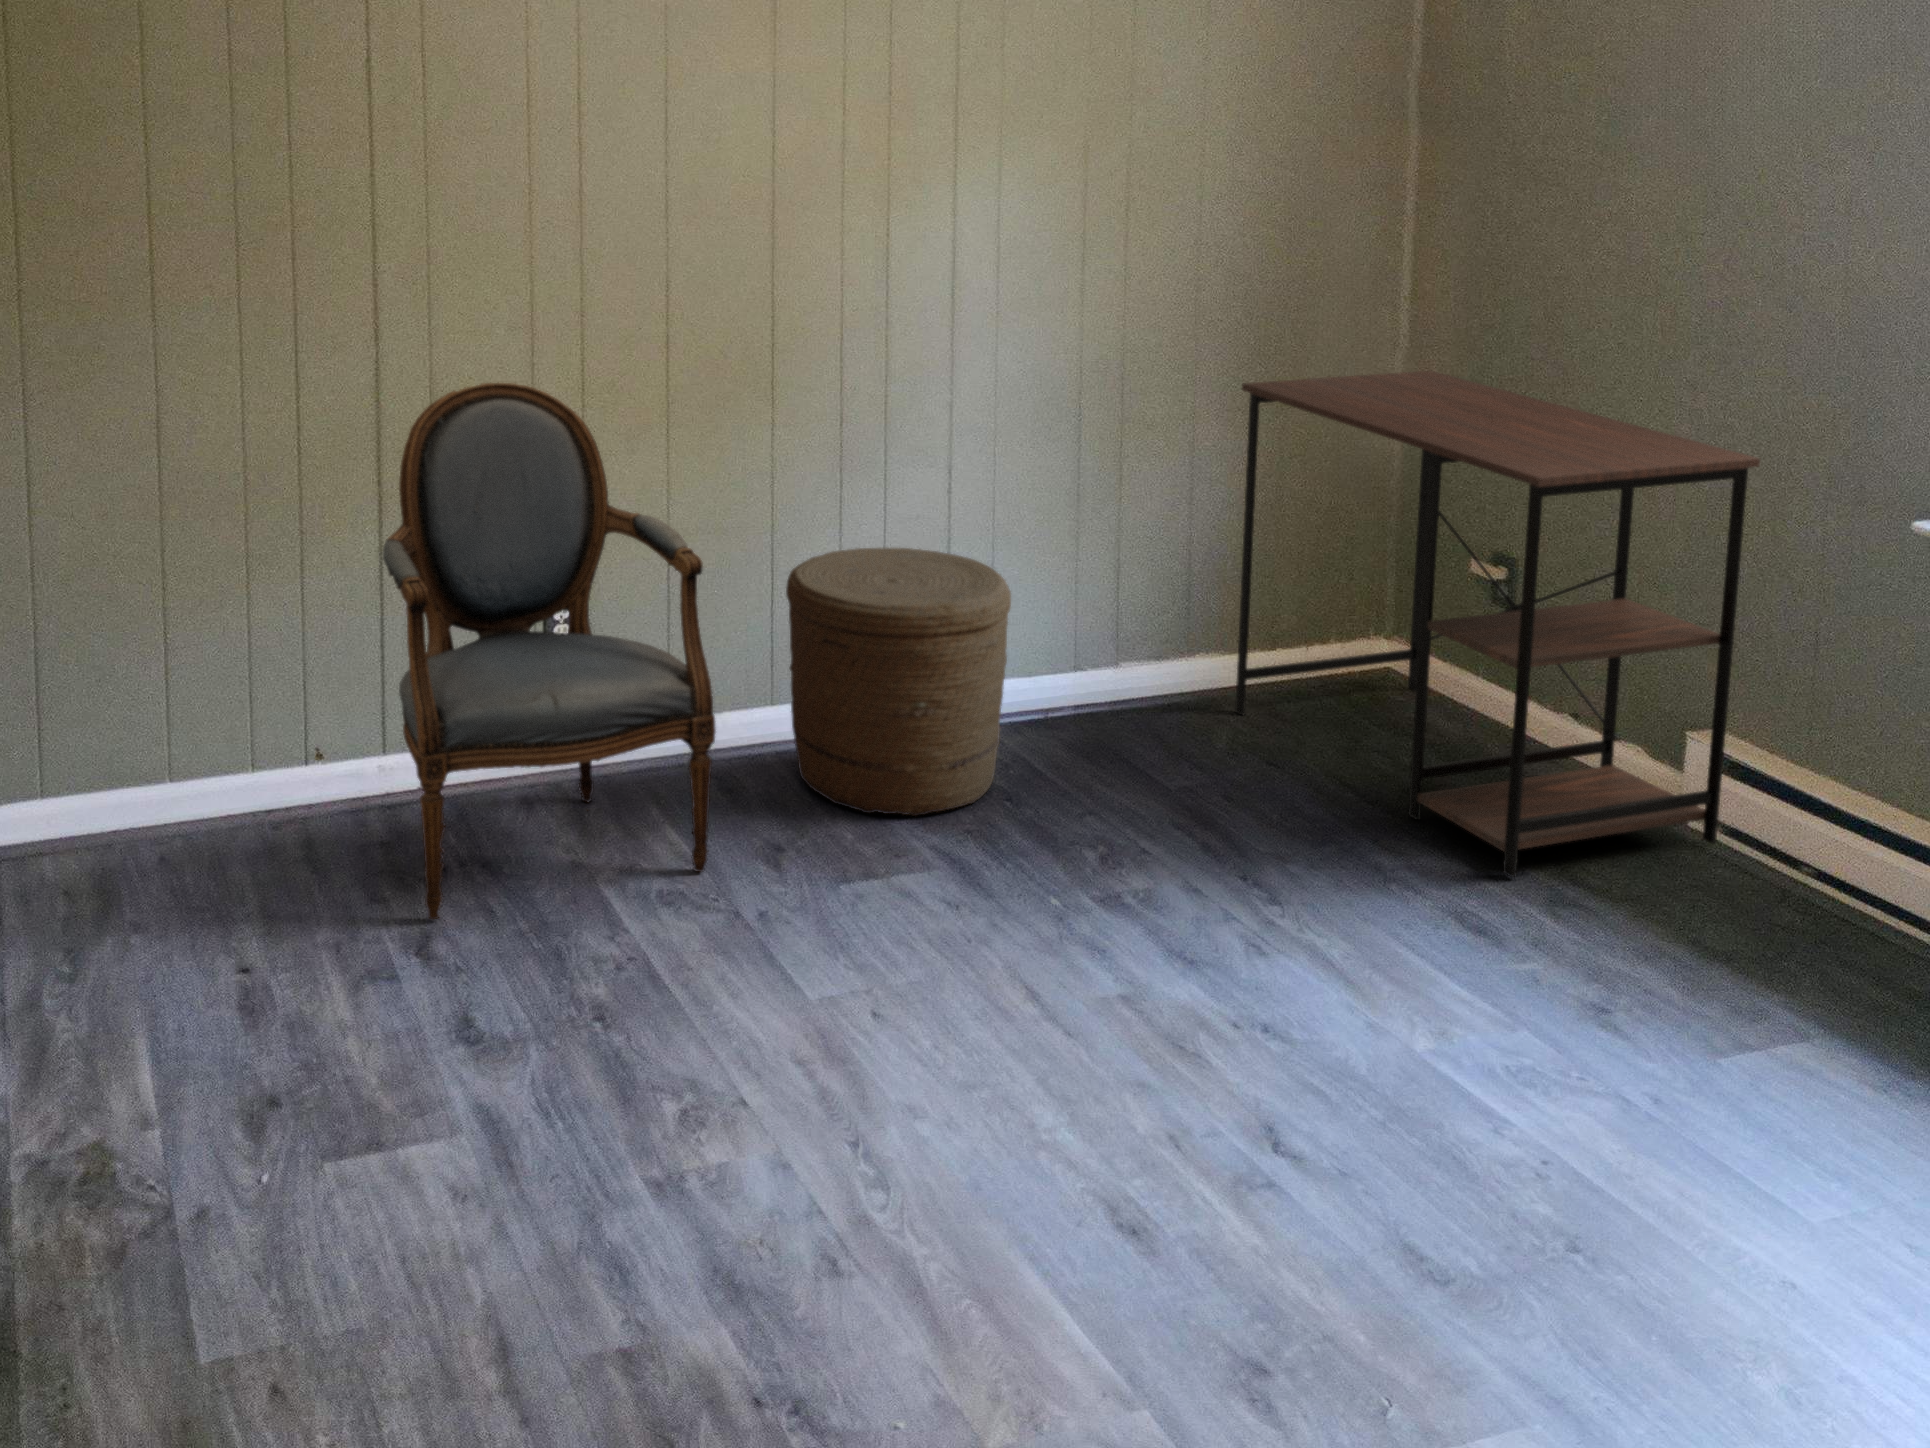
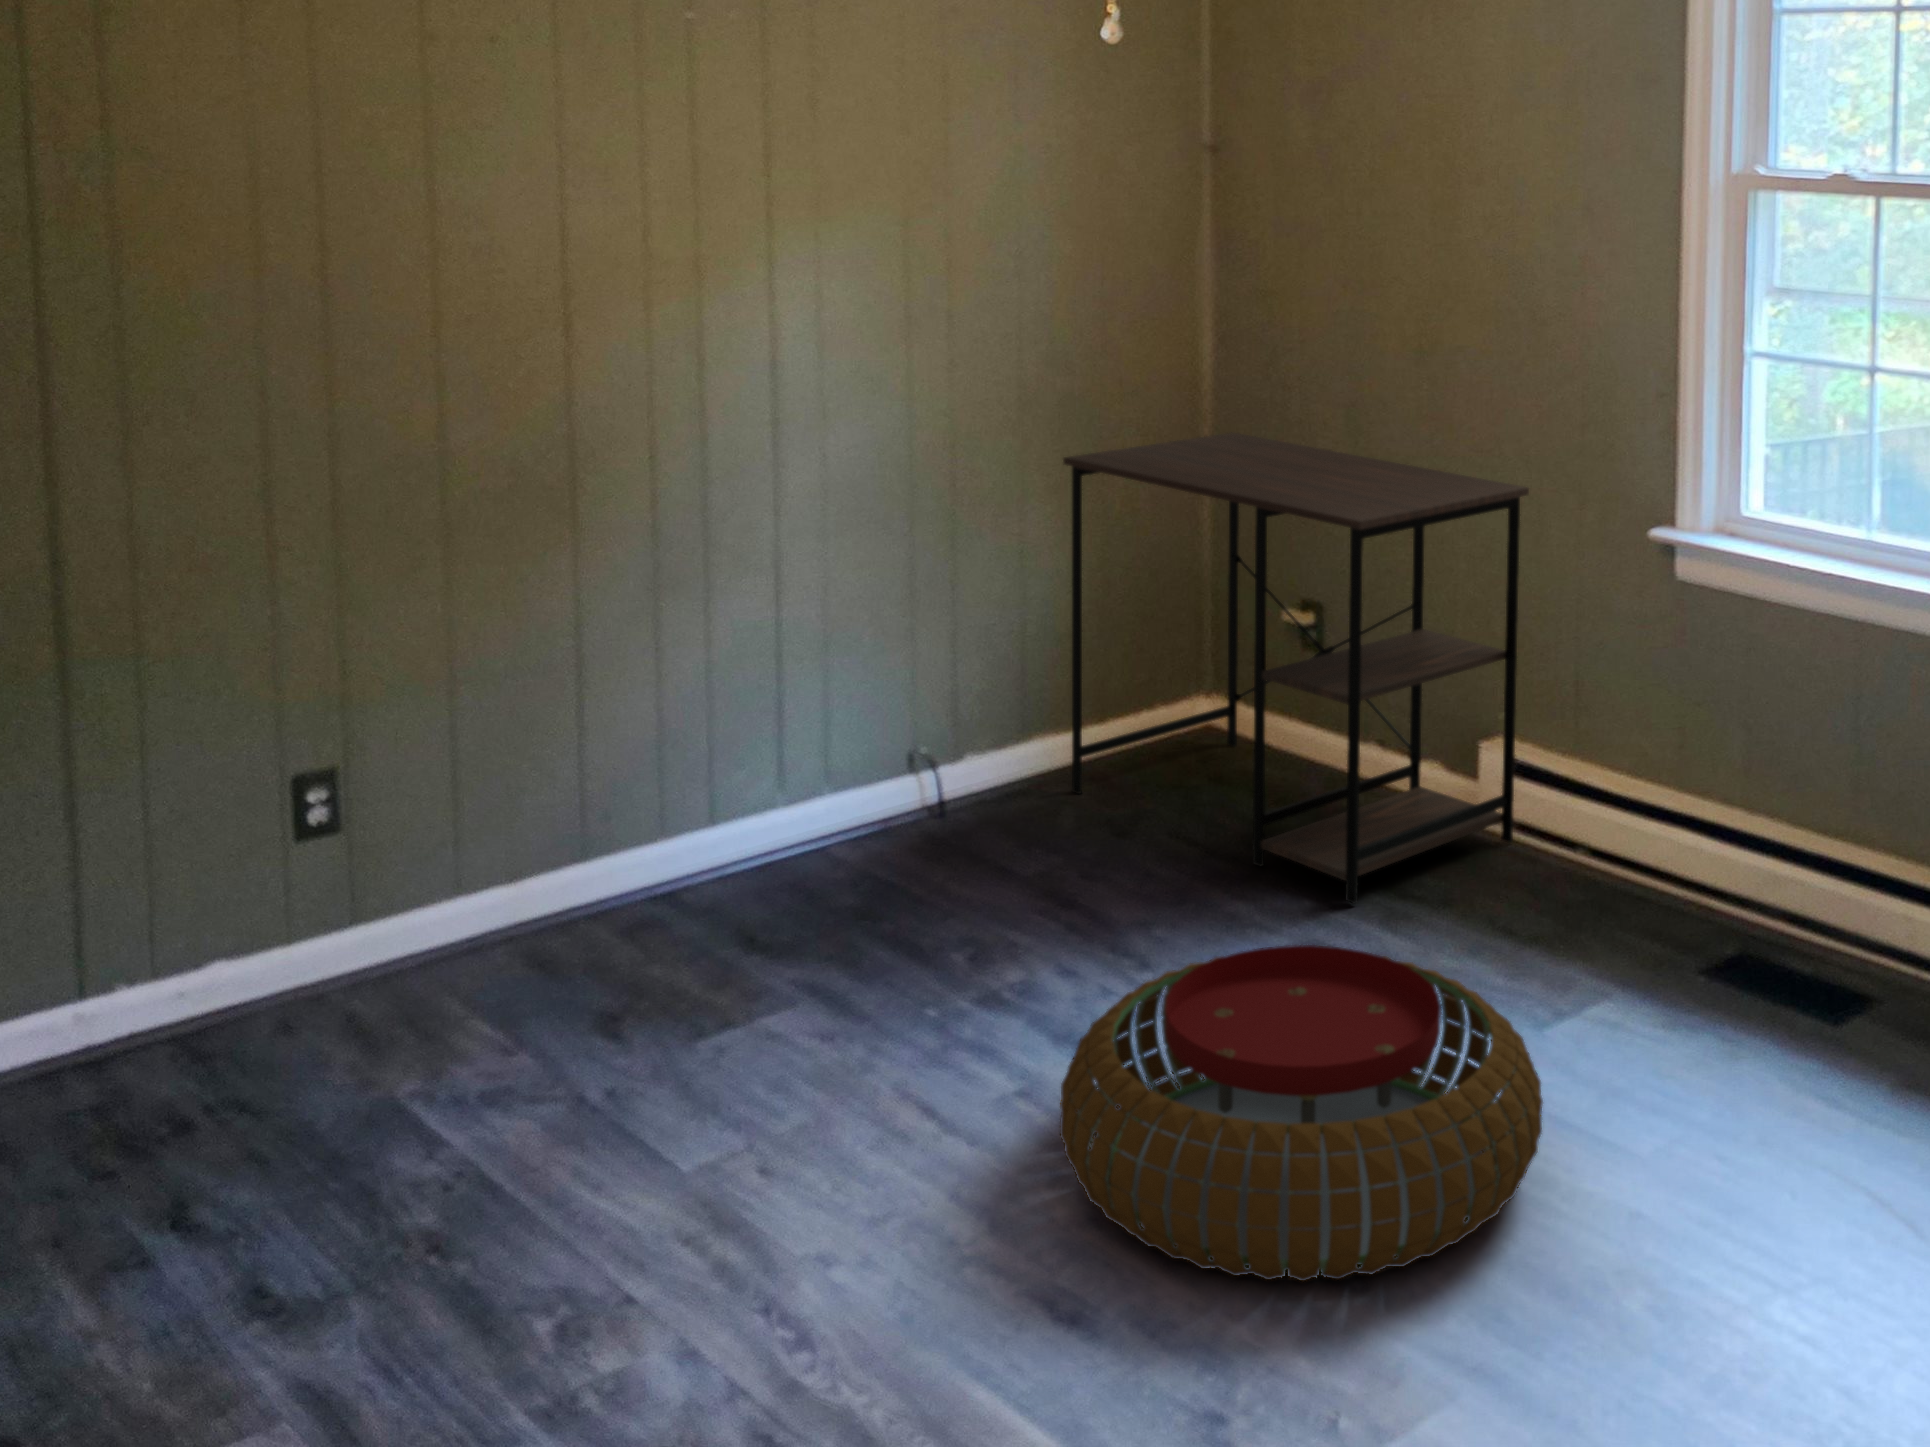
armchair: present [383,383,716,919] -> none [86,518,539,1185]
woven basket: present [786,548,1011,816] -> none [598,663,854,961]
pouf: none [1141,906,1677,1274] -> present [1060,945,1543,1281]

